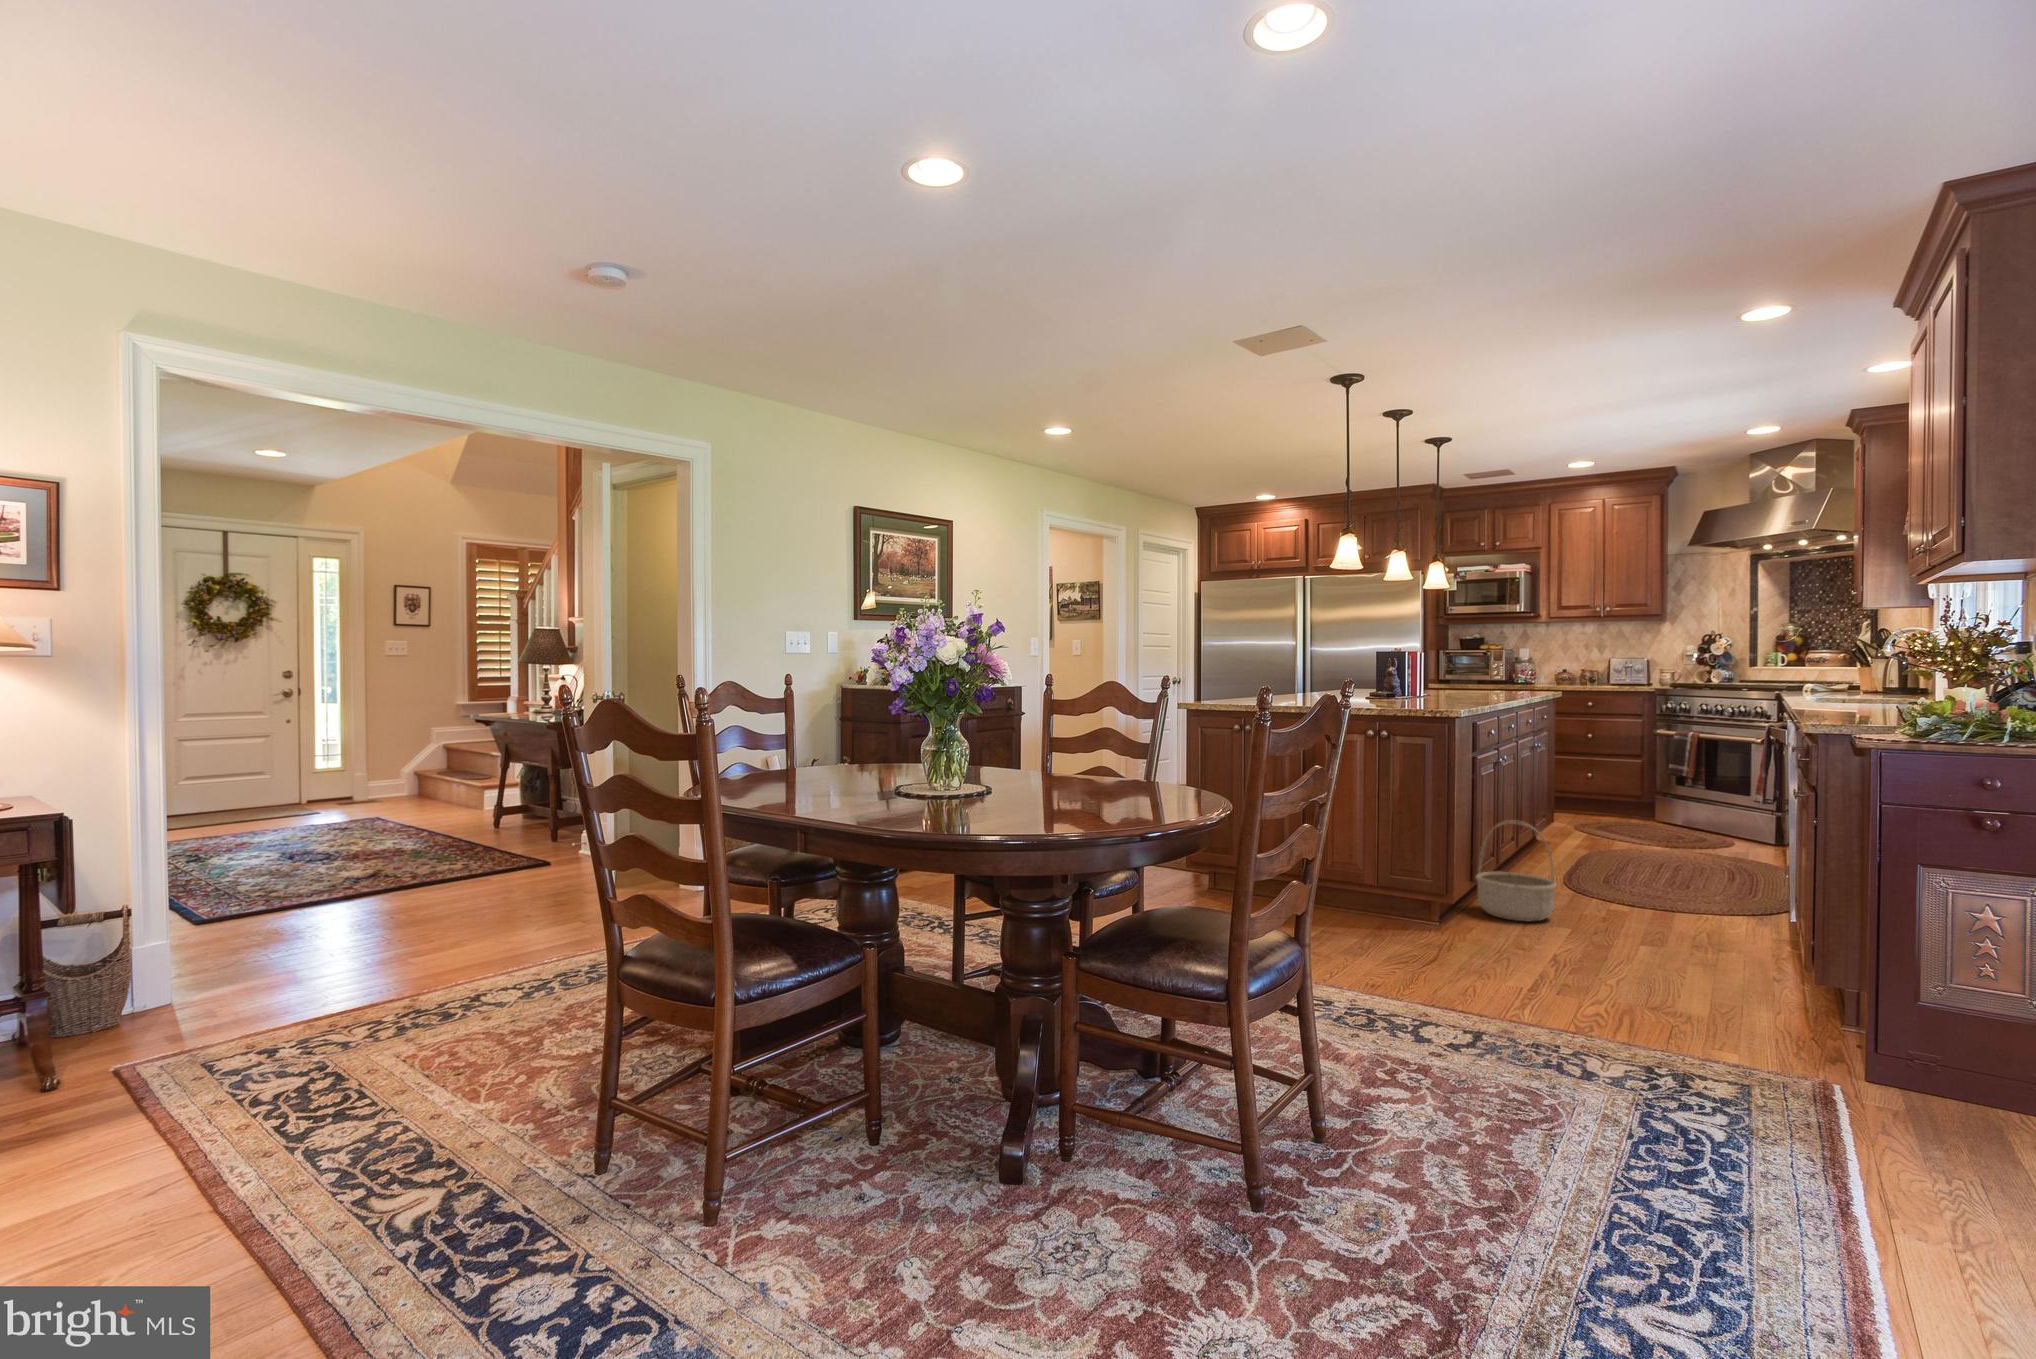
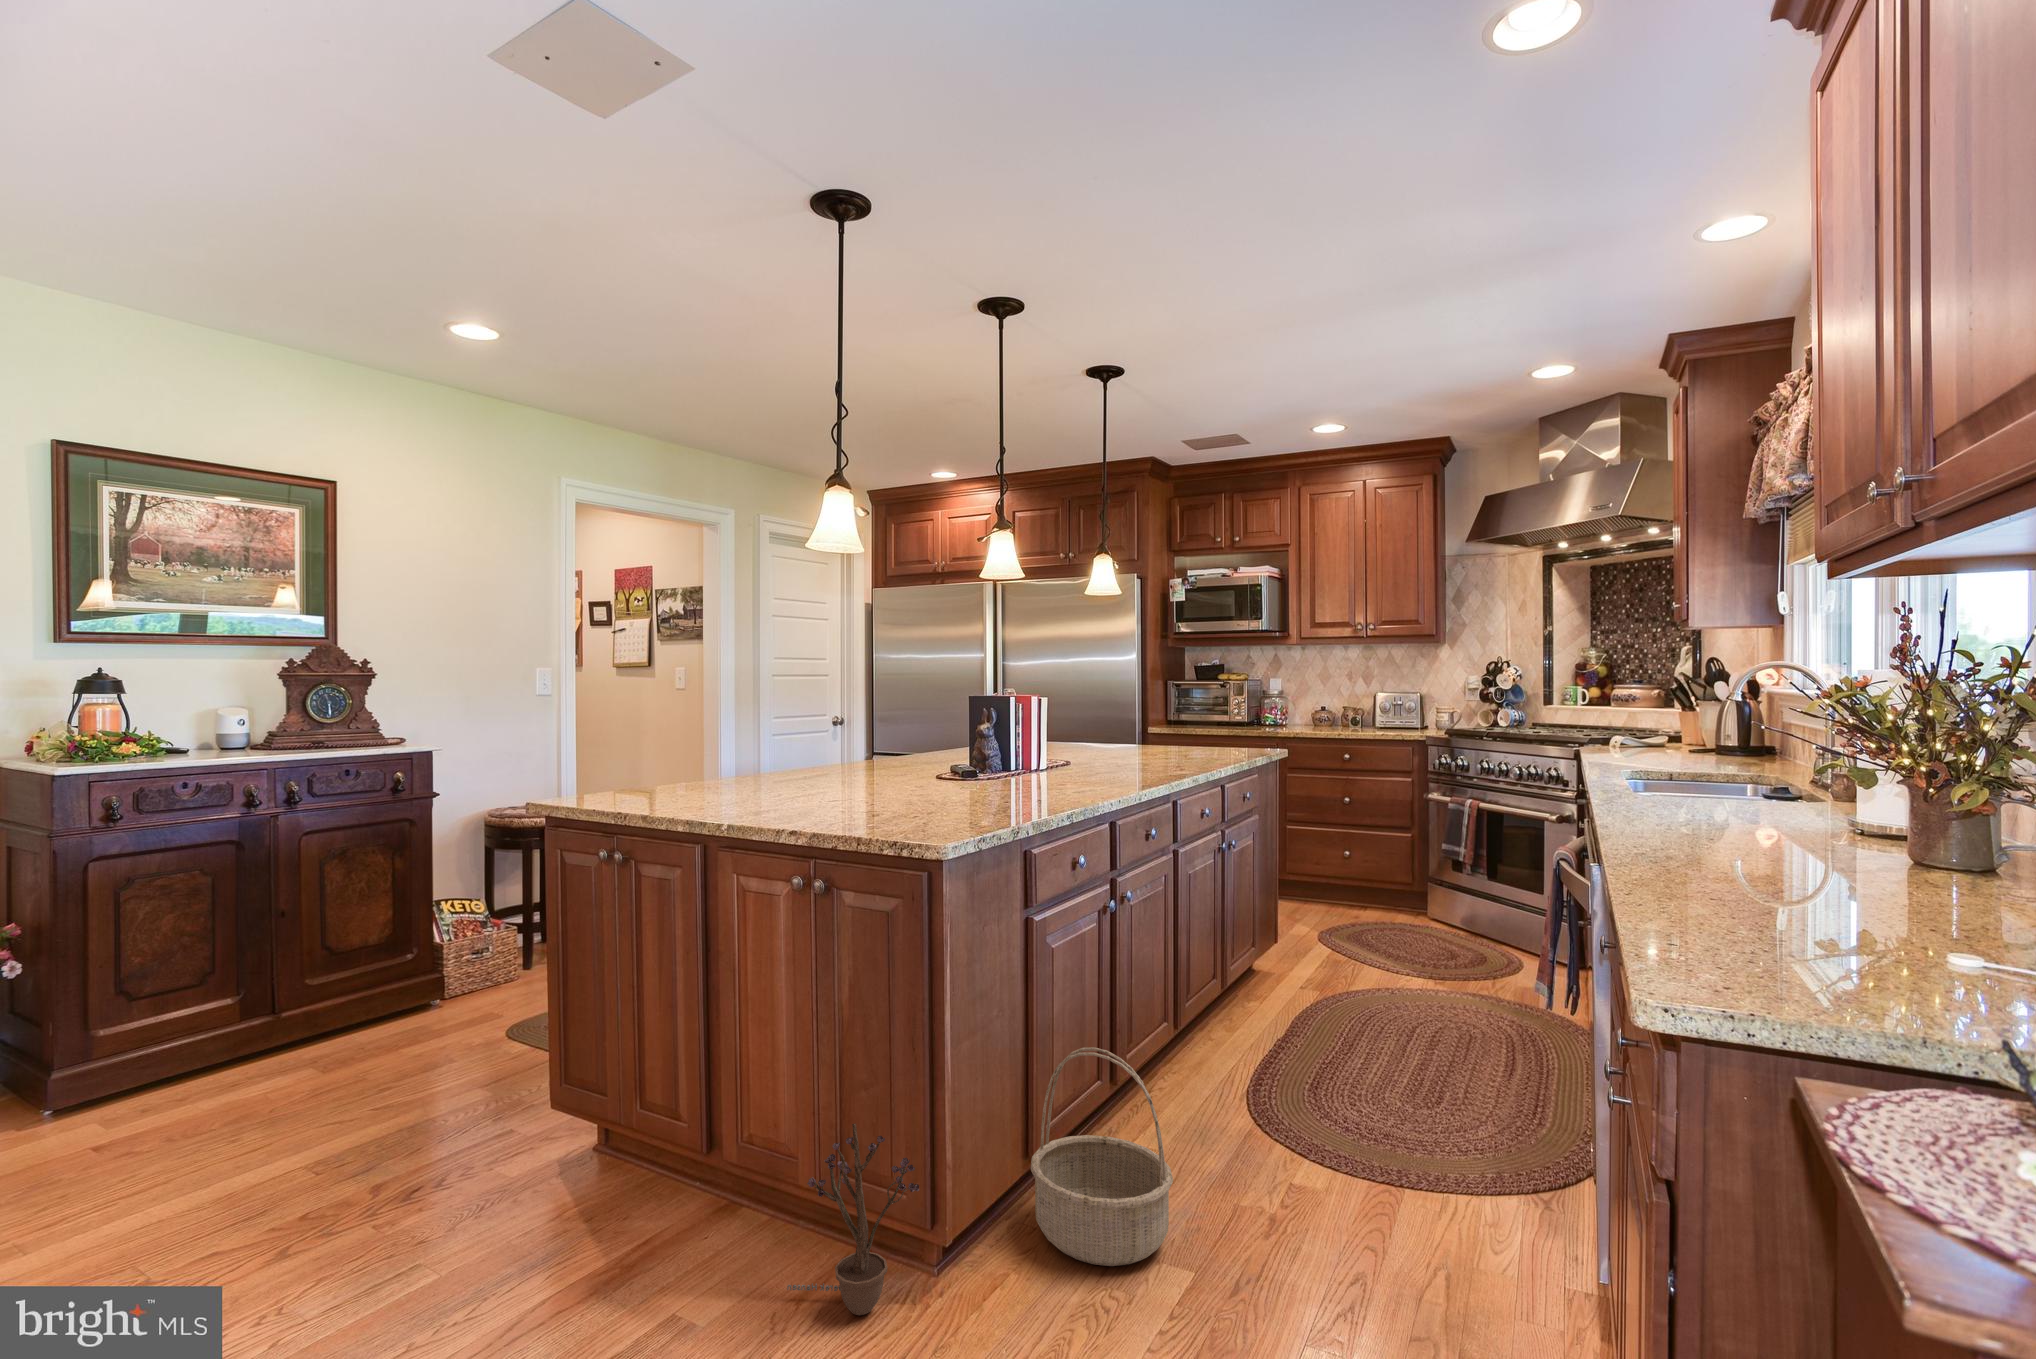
decorative plant: none [1373,840,1443,927] -> present [787,1123,919,1315]

